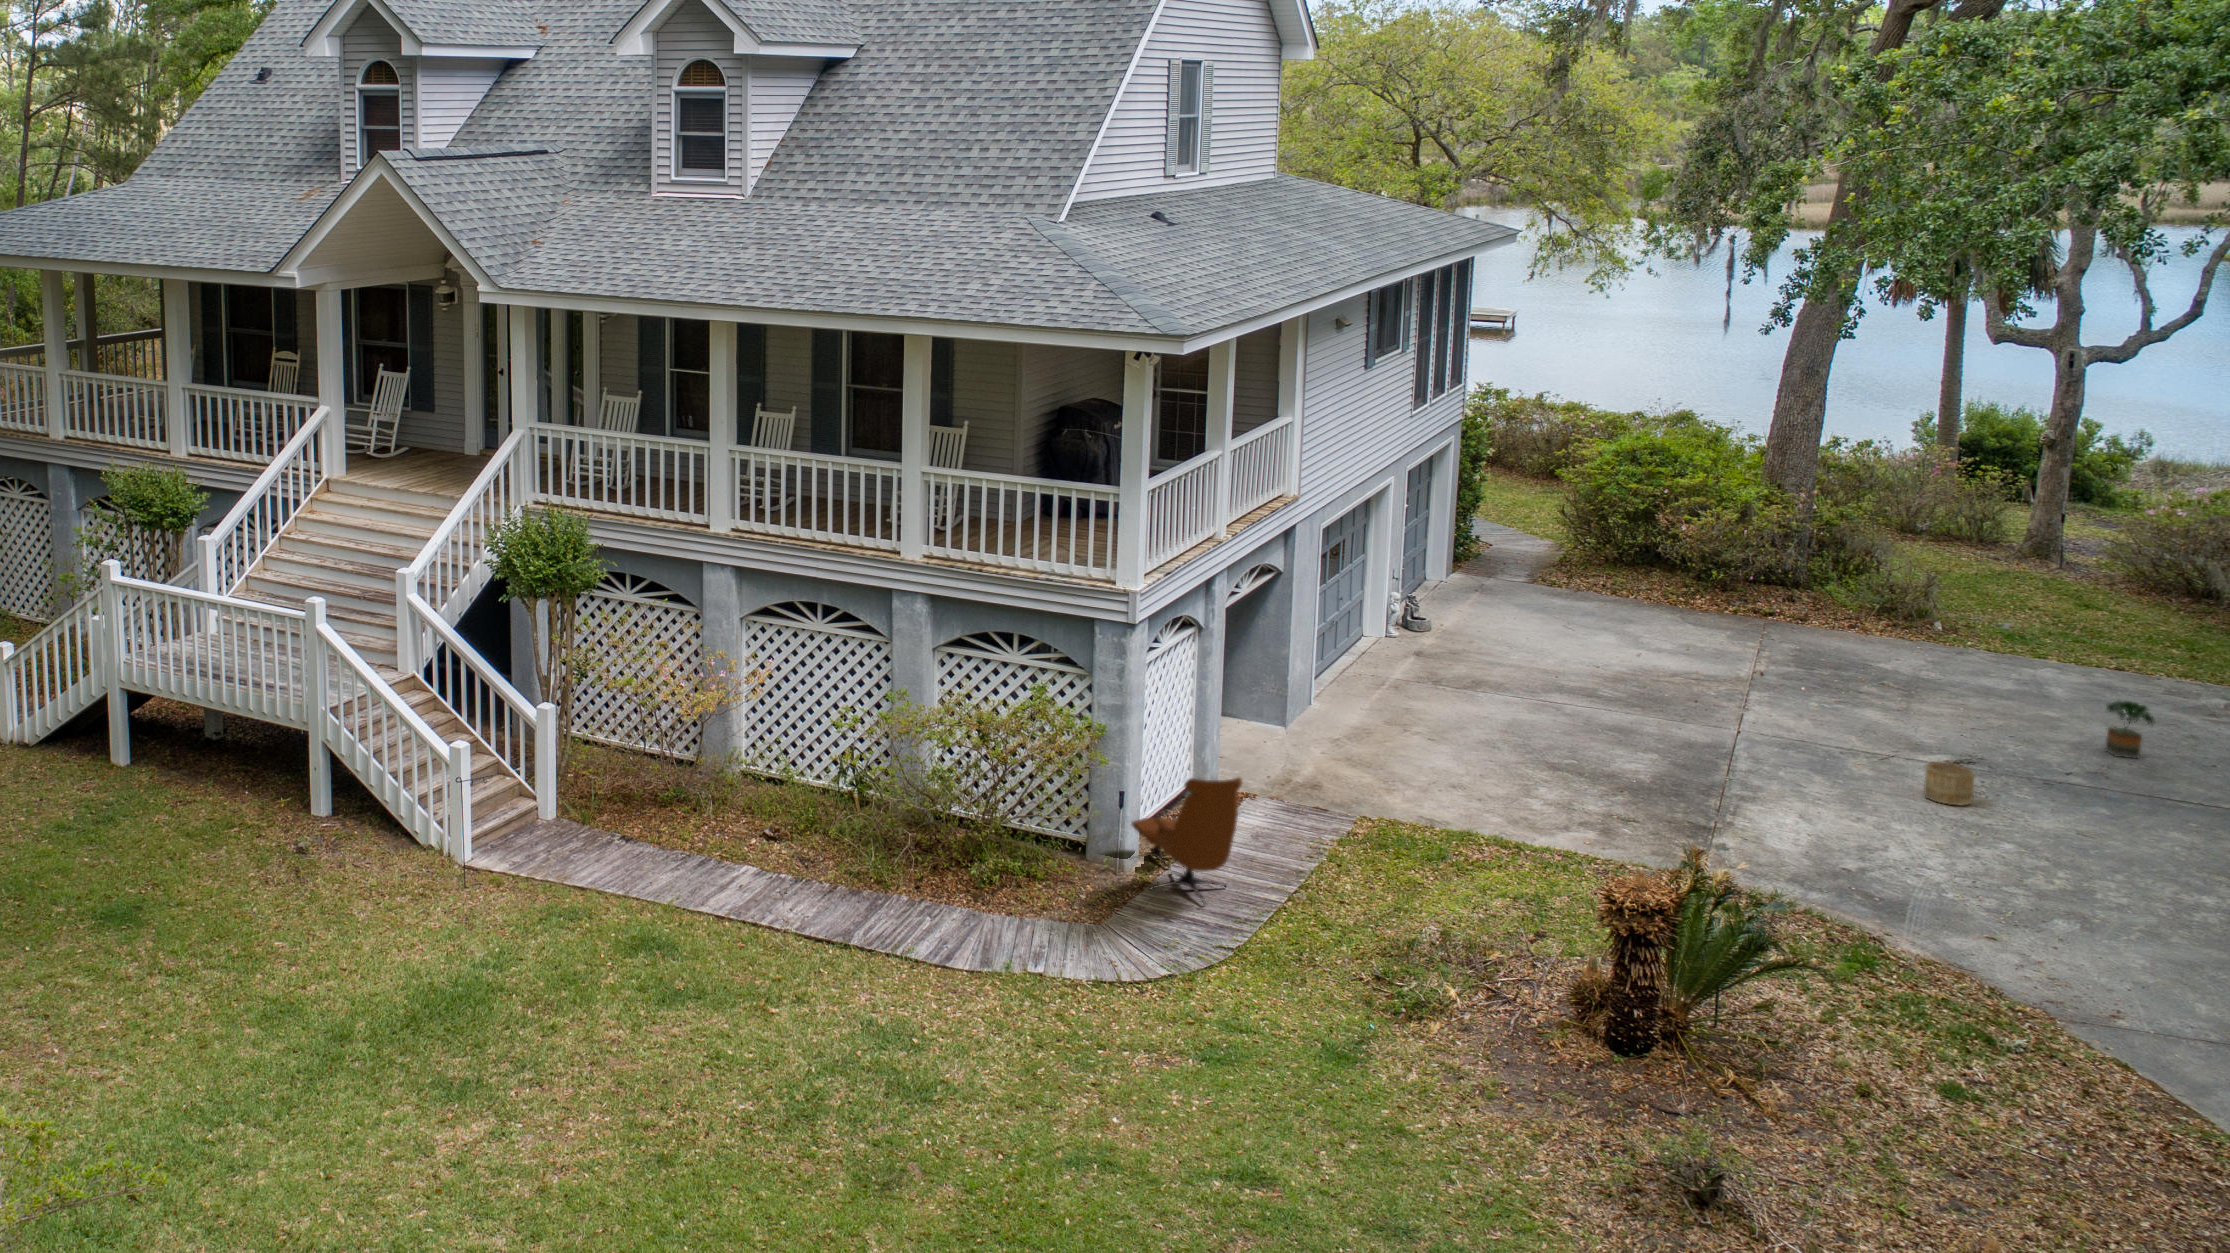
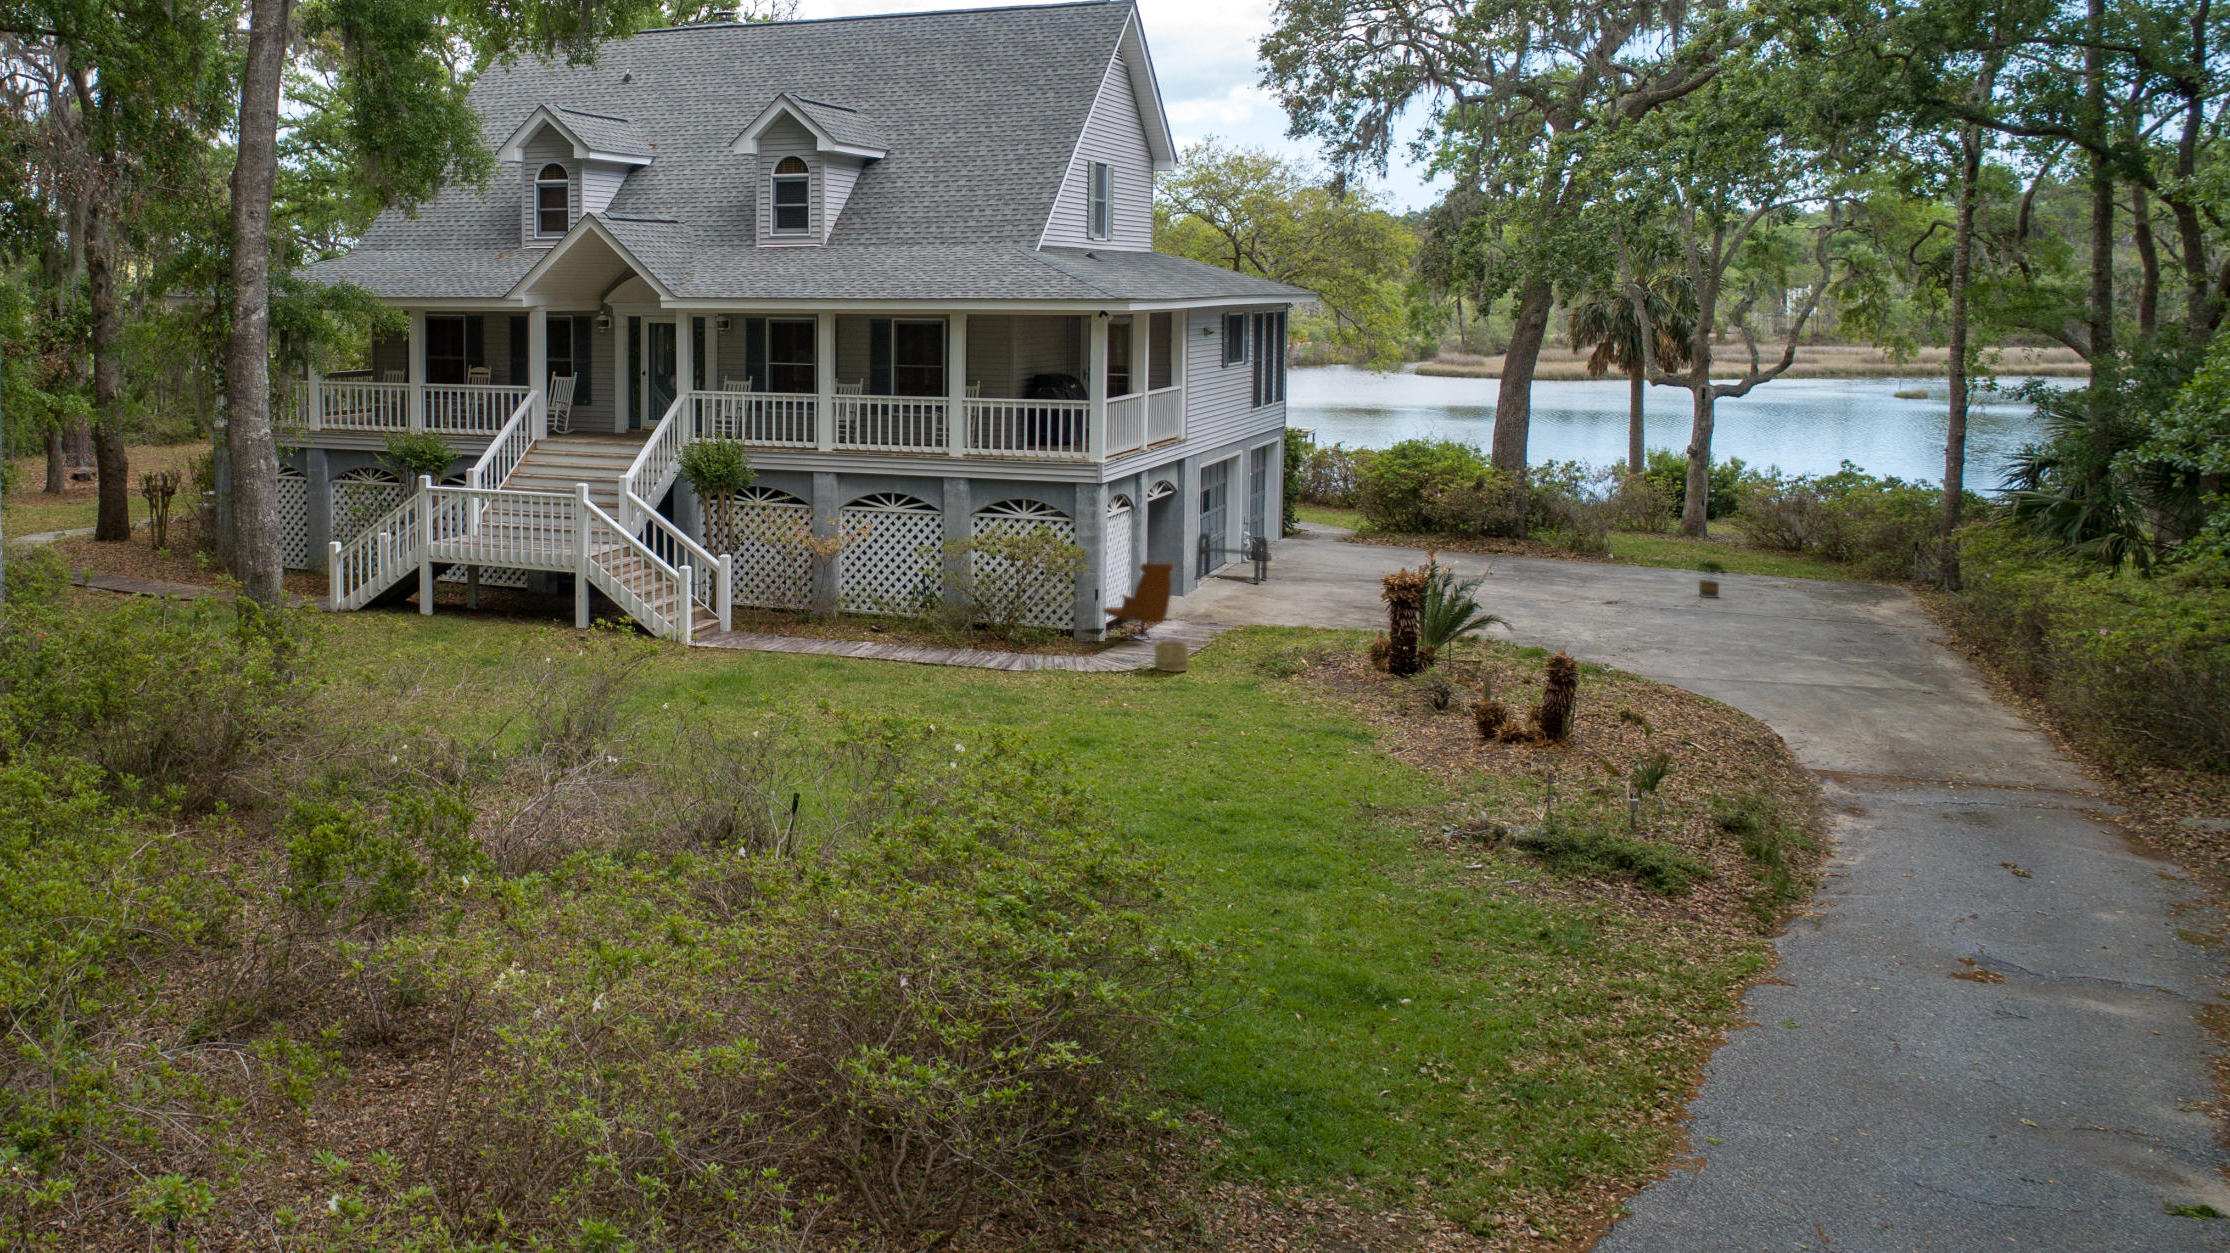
bench: none [1308,622,1420,710] -> present [1196,533,1268,584]
wooden bucket: present [1924,762,1975,805] -> present [1155,641,1188,672]

